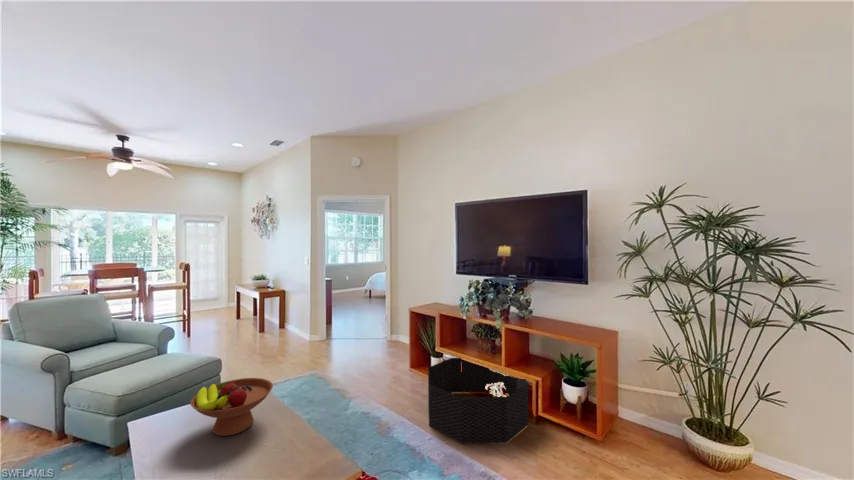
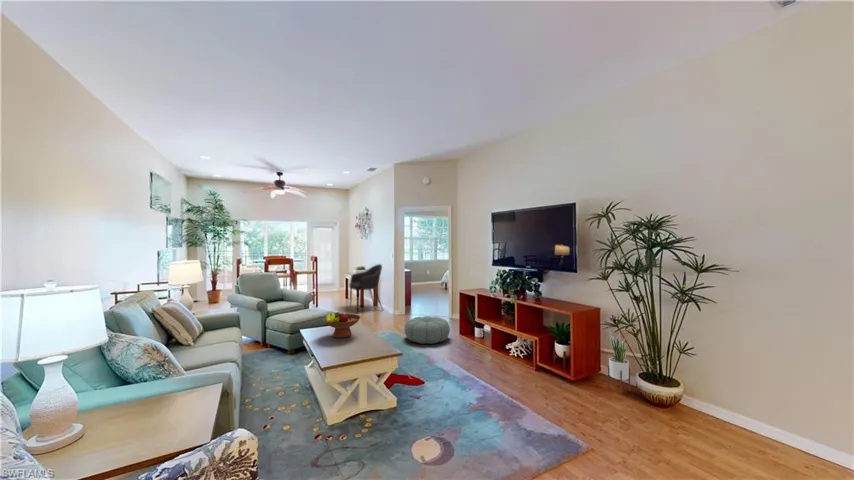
armchair: none [241,273,294,344] -> present [350,264,382,312]
pouf: none [334,347,400,391] -> present [405,316,450,344]
basket: present [428,358,528,444] -> none [459,325,529,377]
potted plant: none [634,360,668,451] -> present [608,332,630,394]

